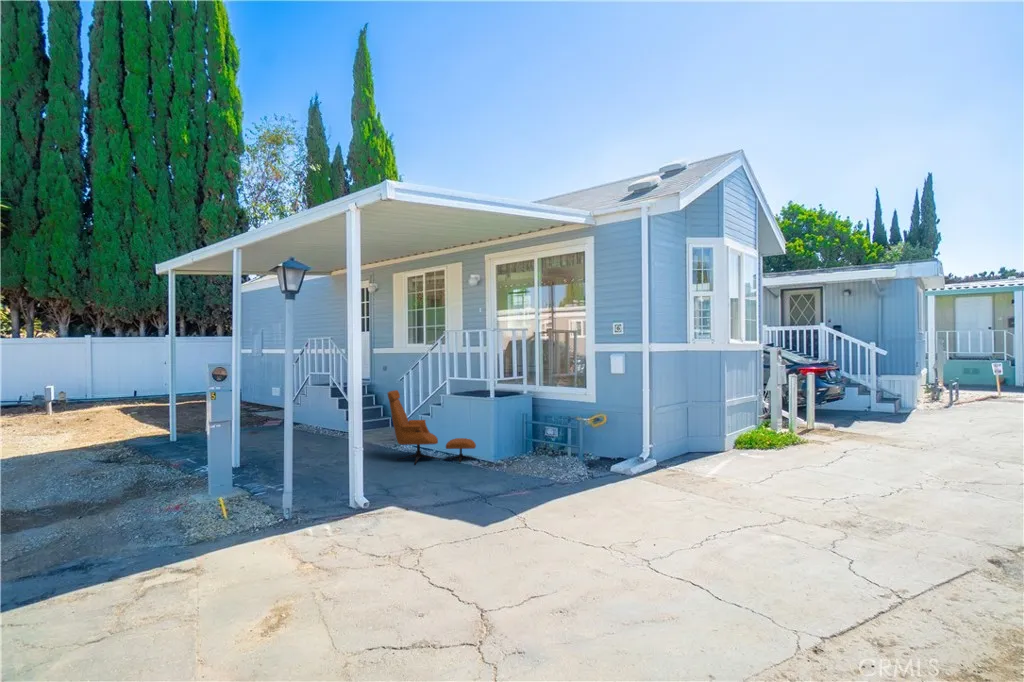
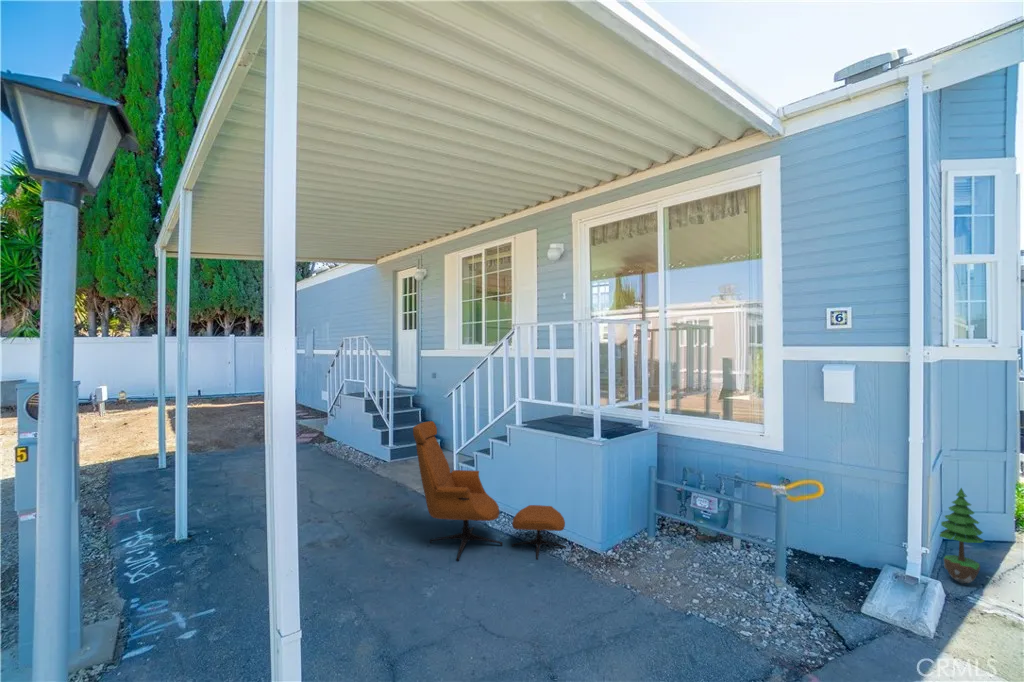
potted tree: none [661,414,679,462] -> present [940,488,984,584]

